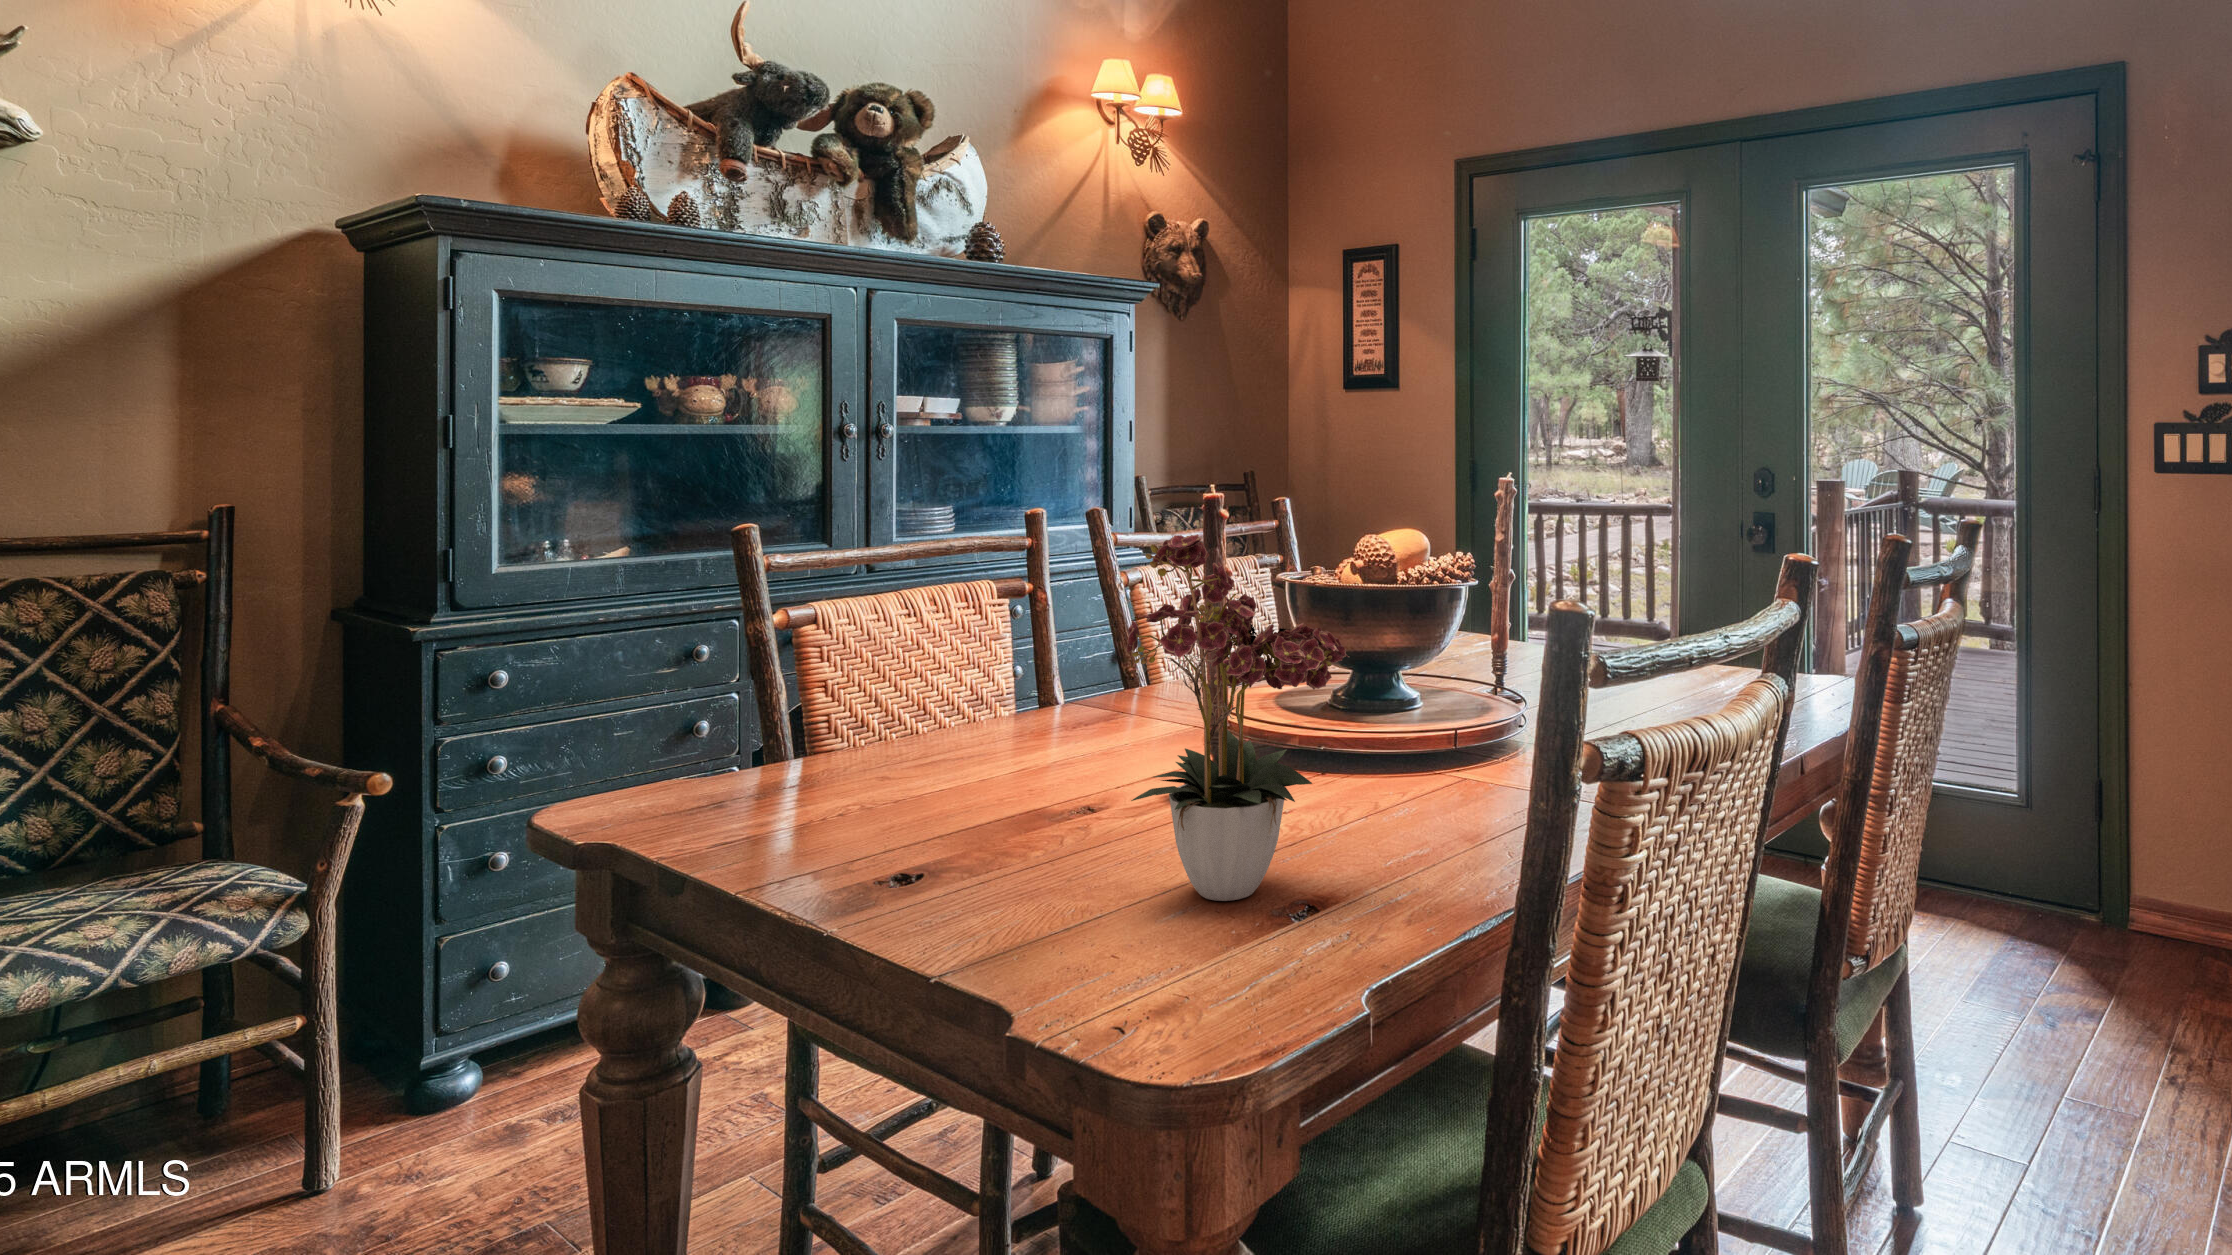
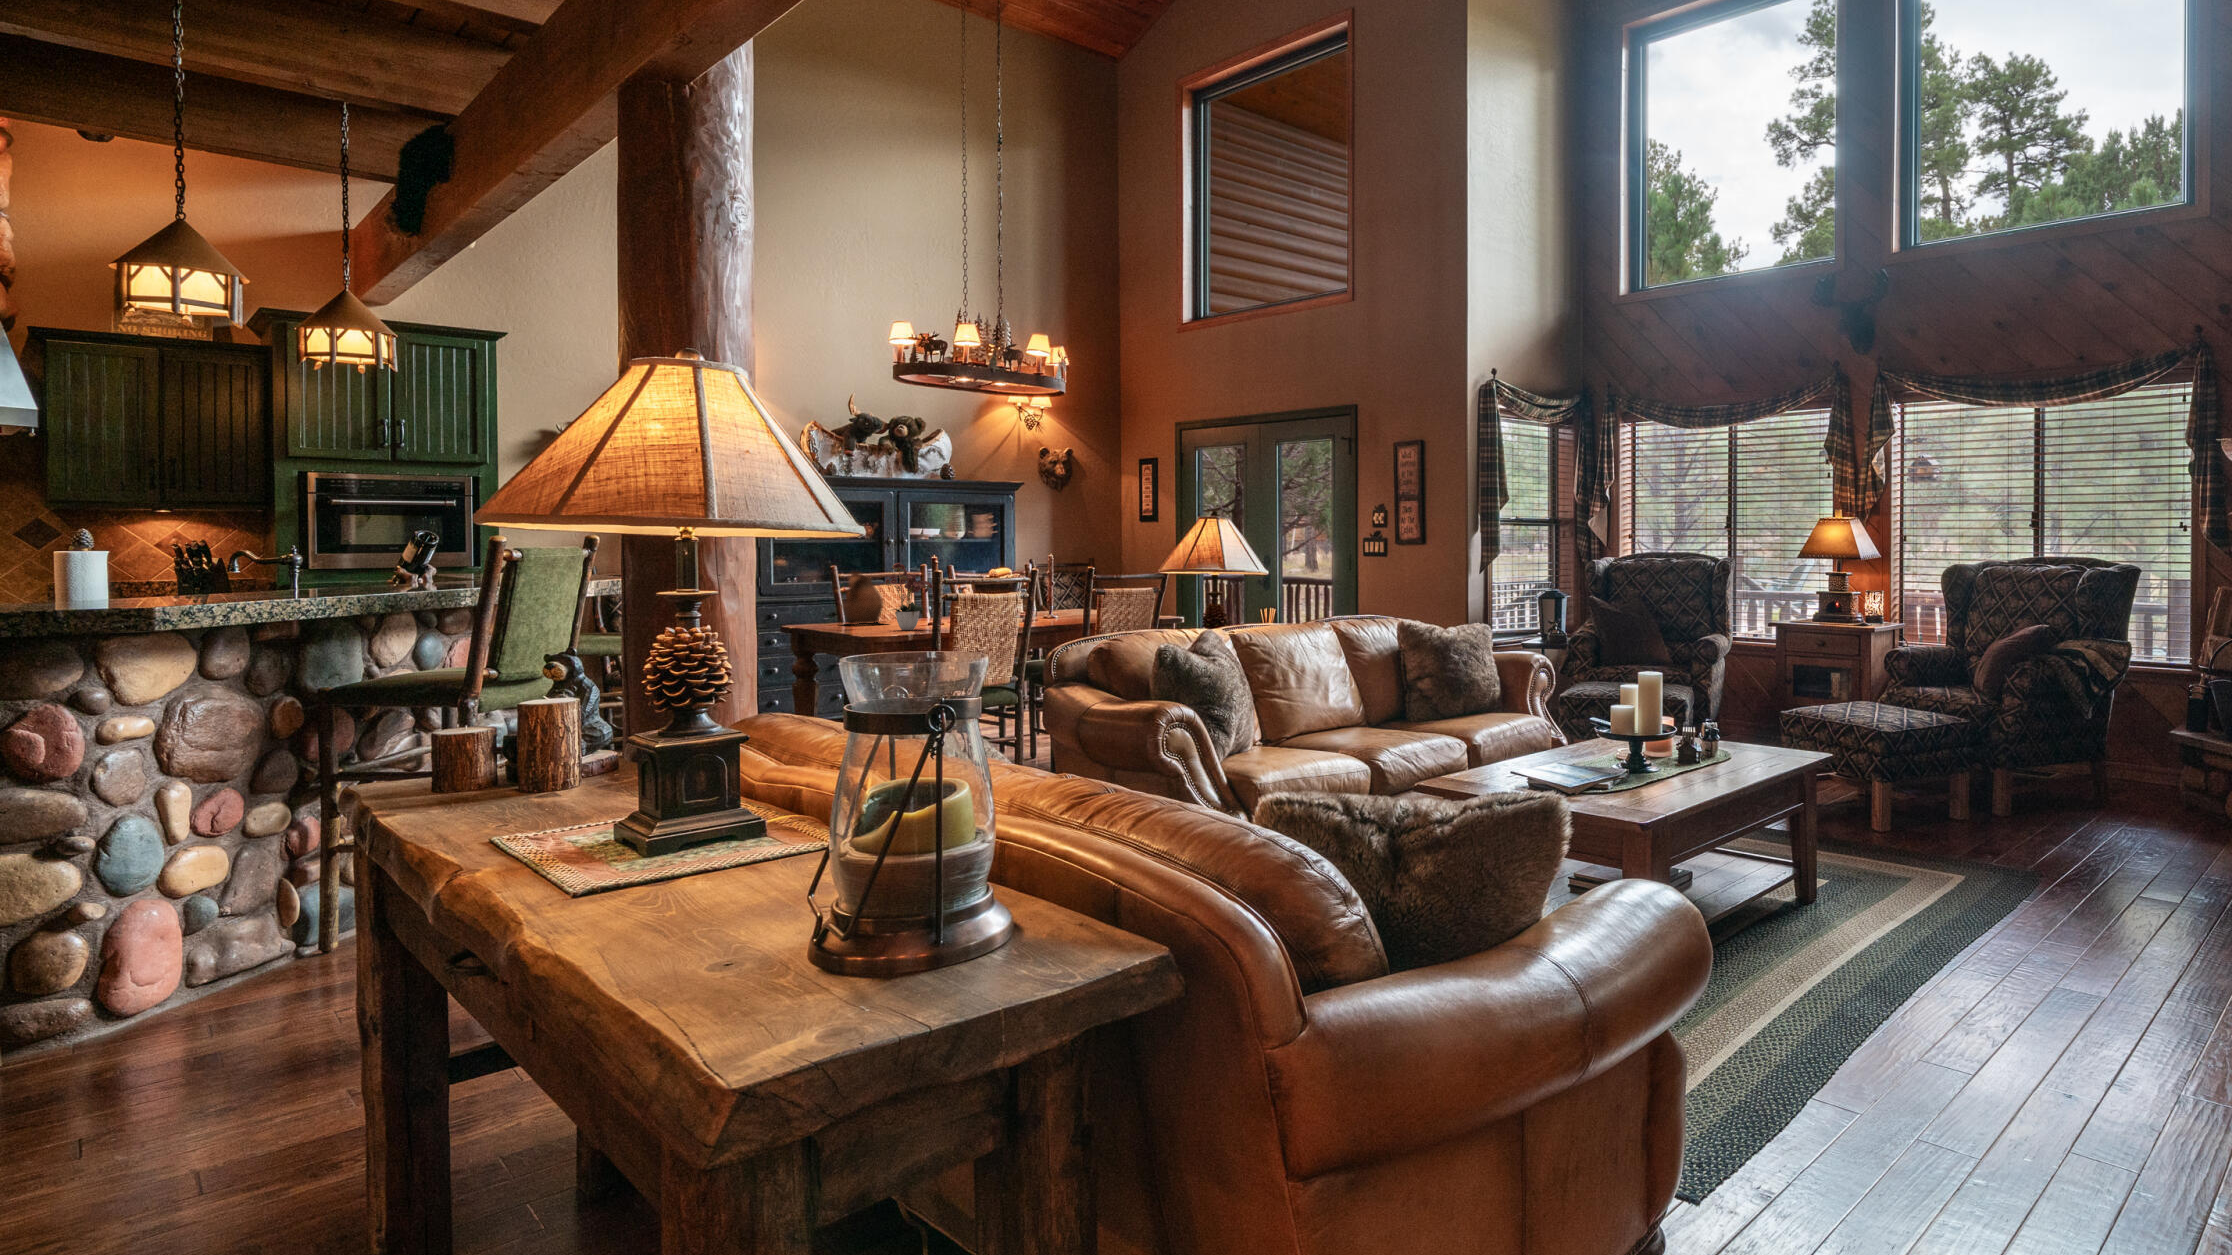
ceramic pitcher: none [777,554,1010,801] -> present [842,572,883,625]

